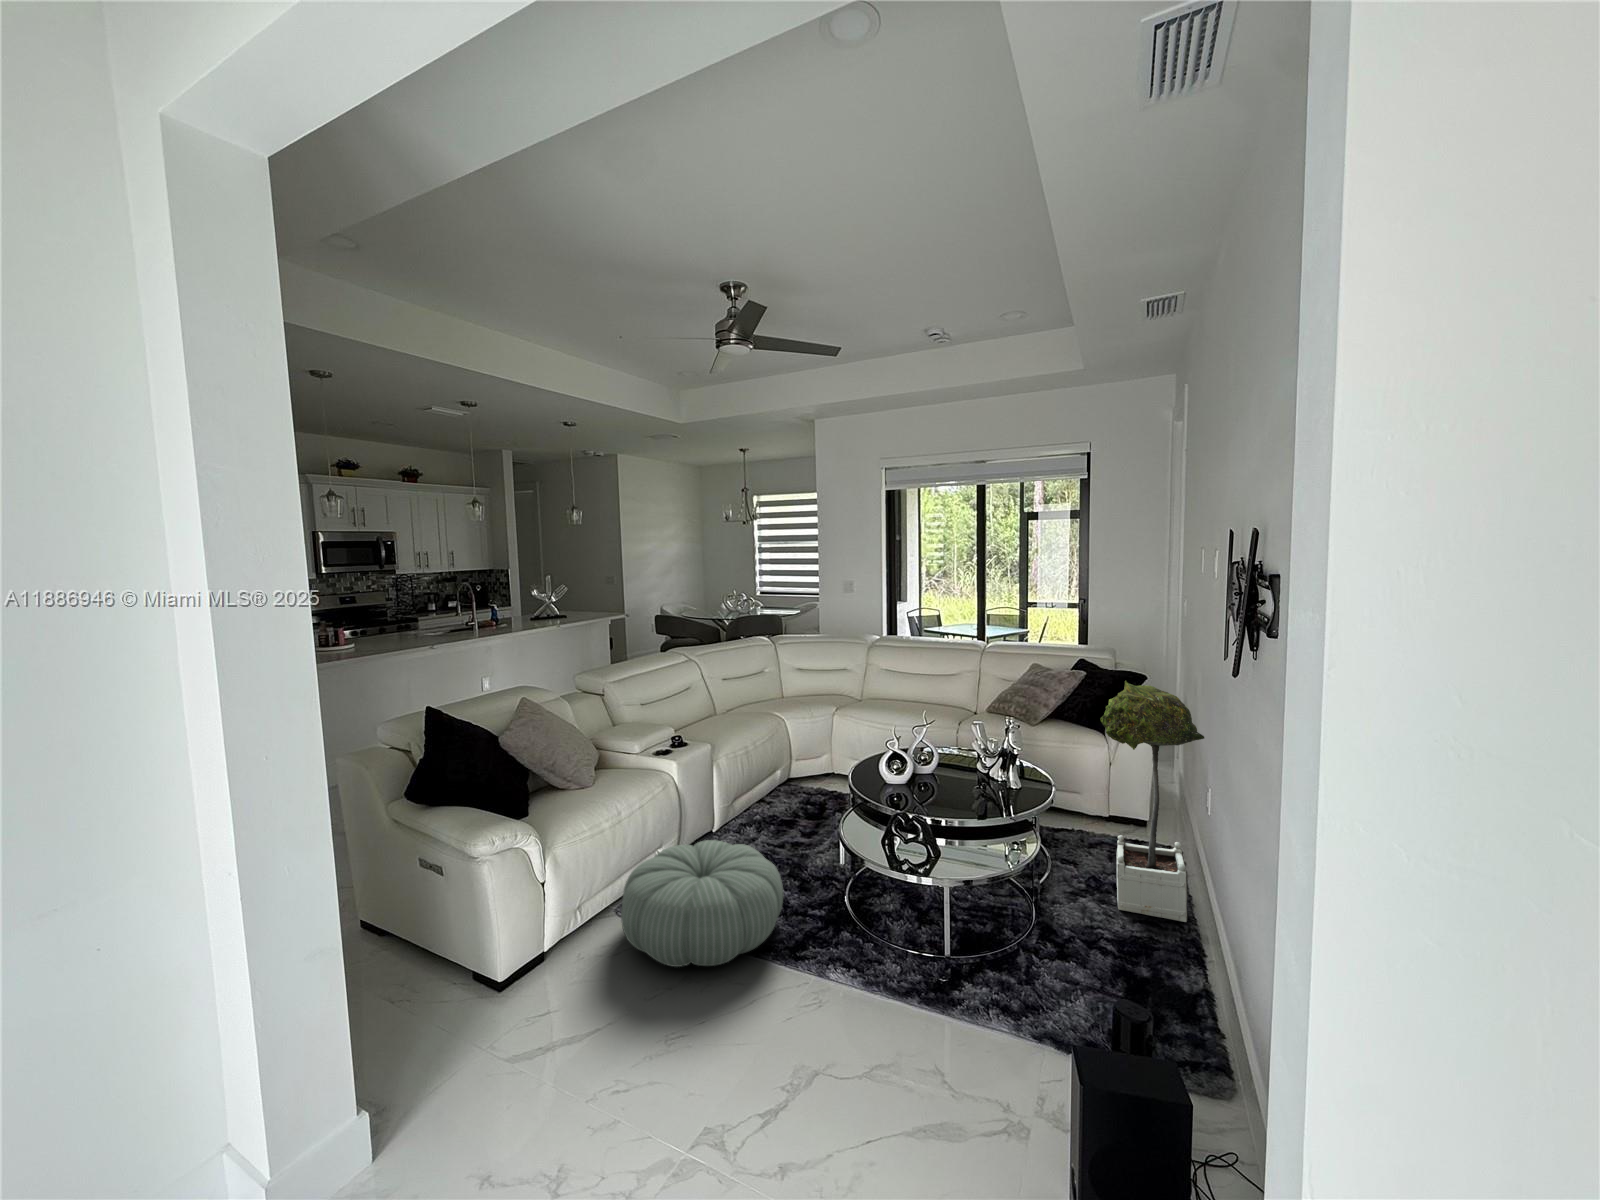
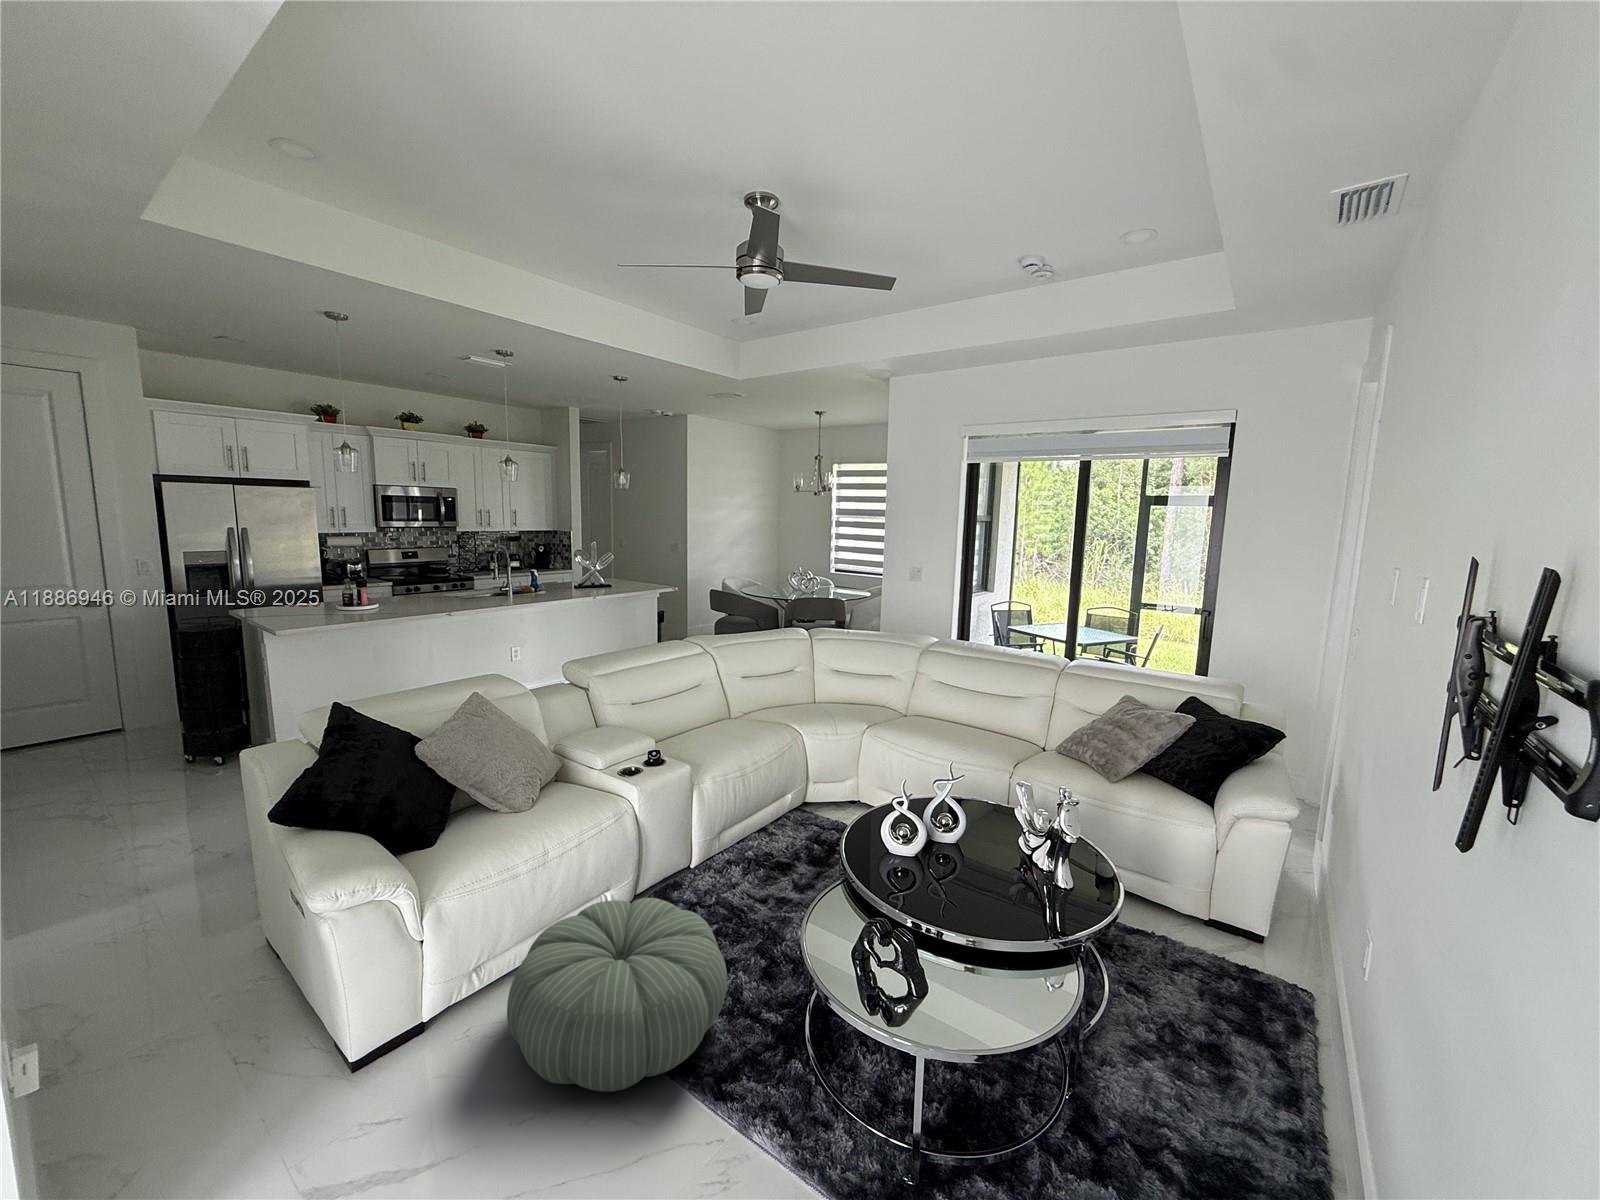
potted tree: present [1100,681,1204,922] -> none [1202,759,1373,1141]

